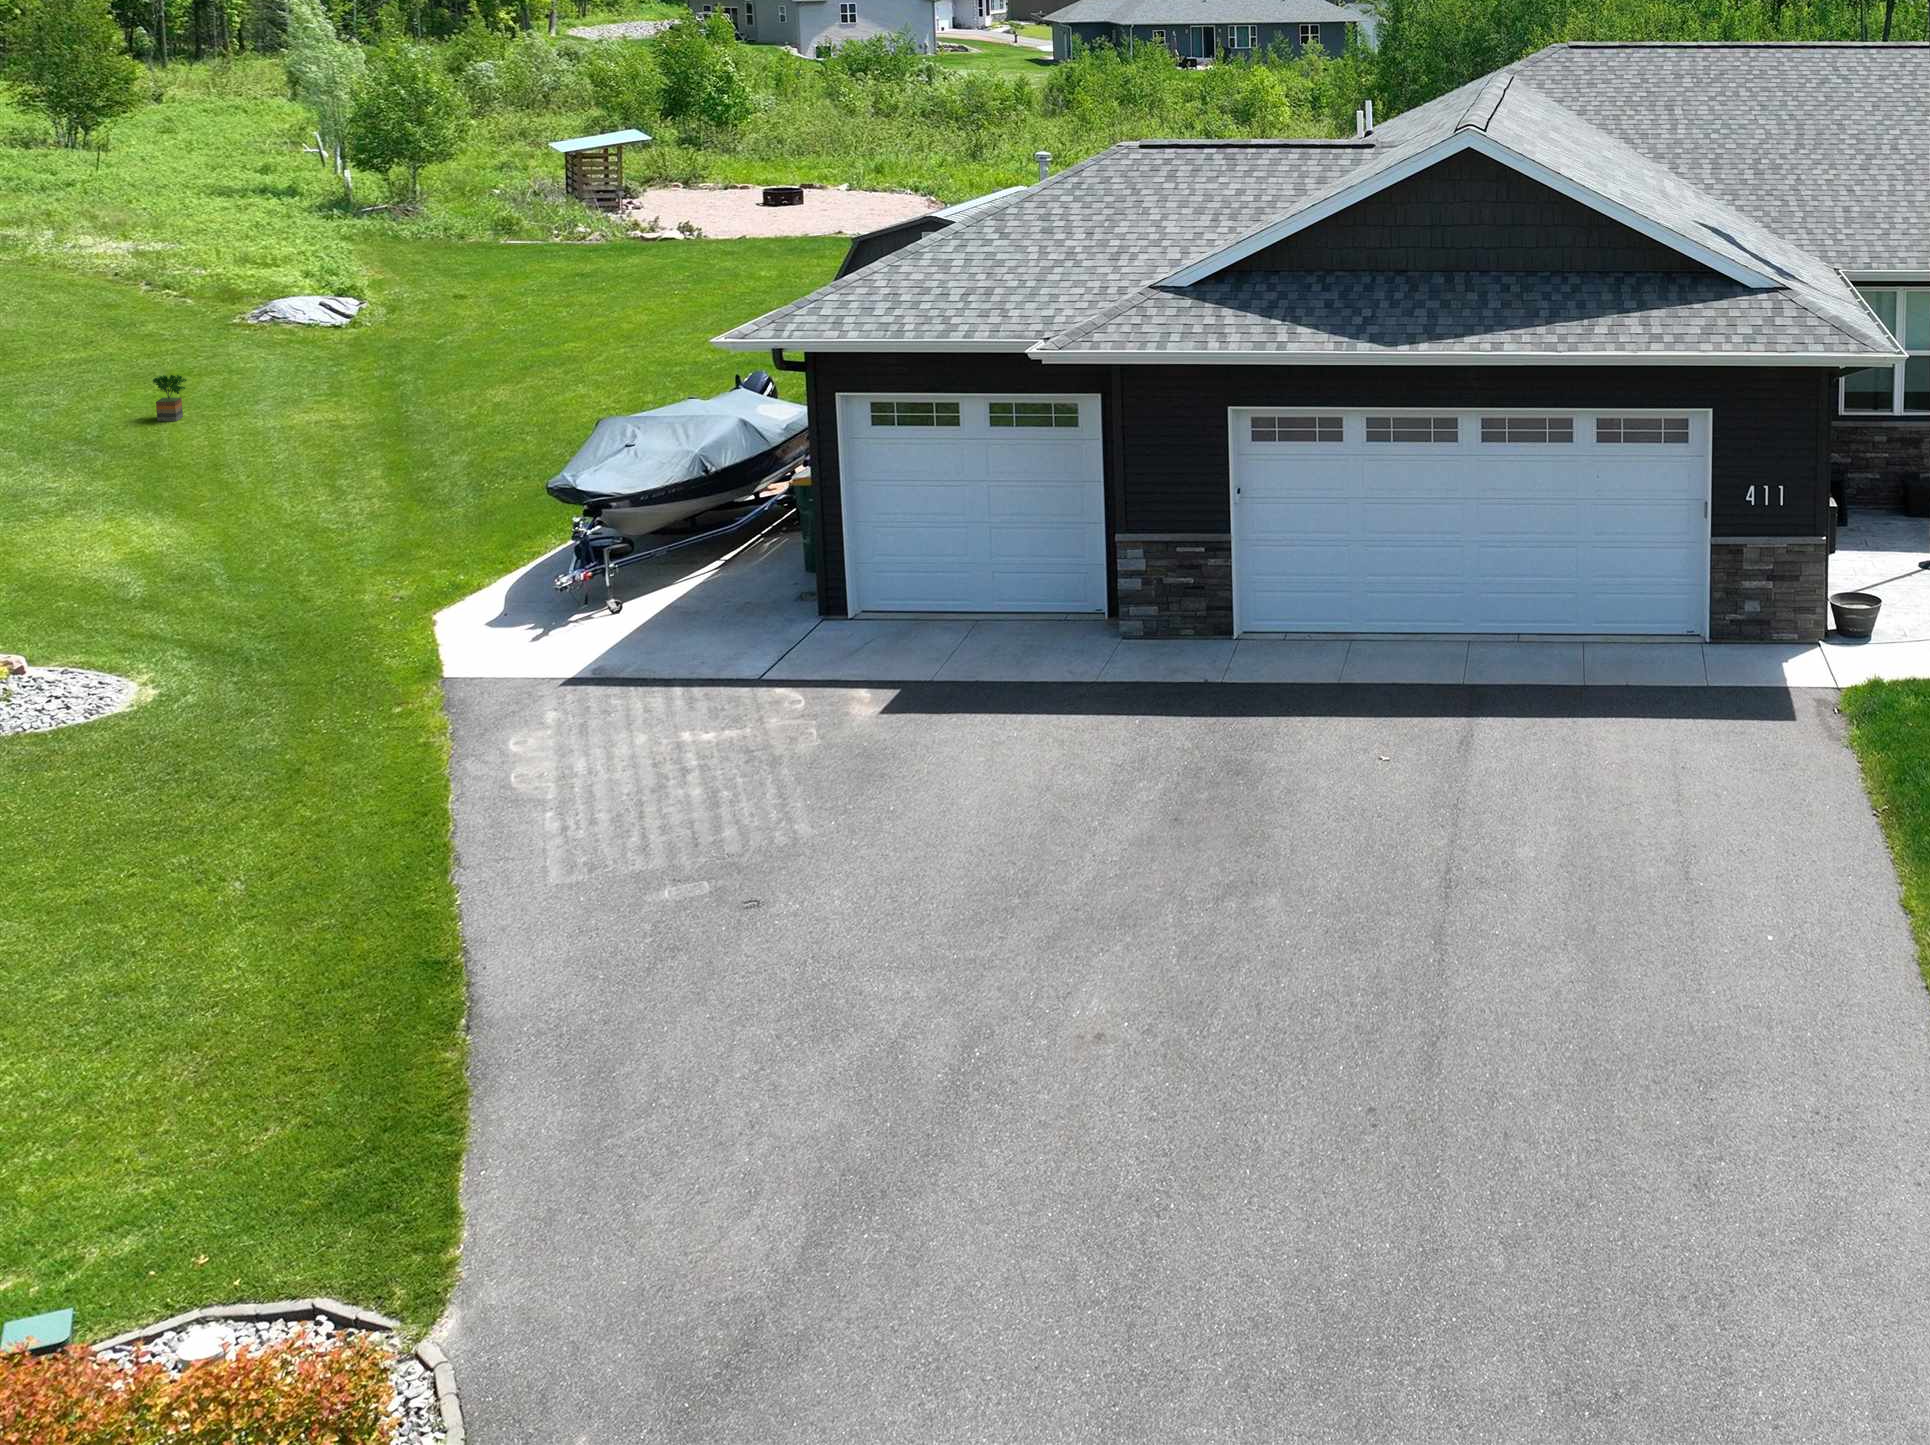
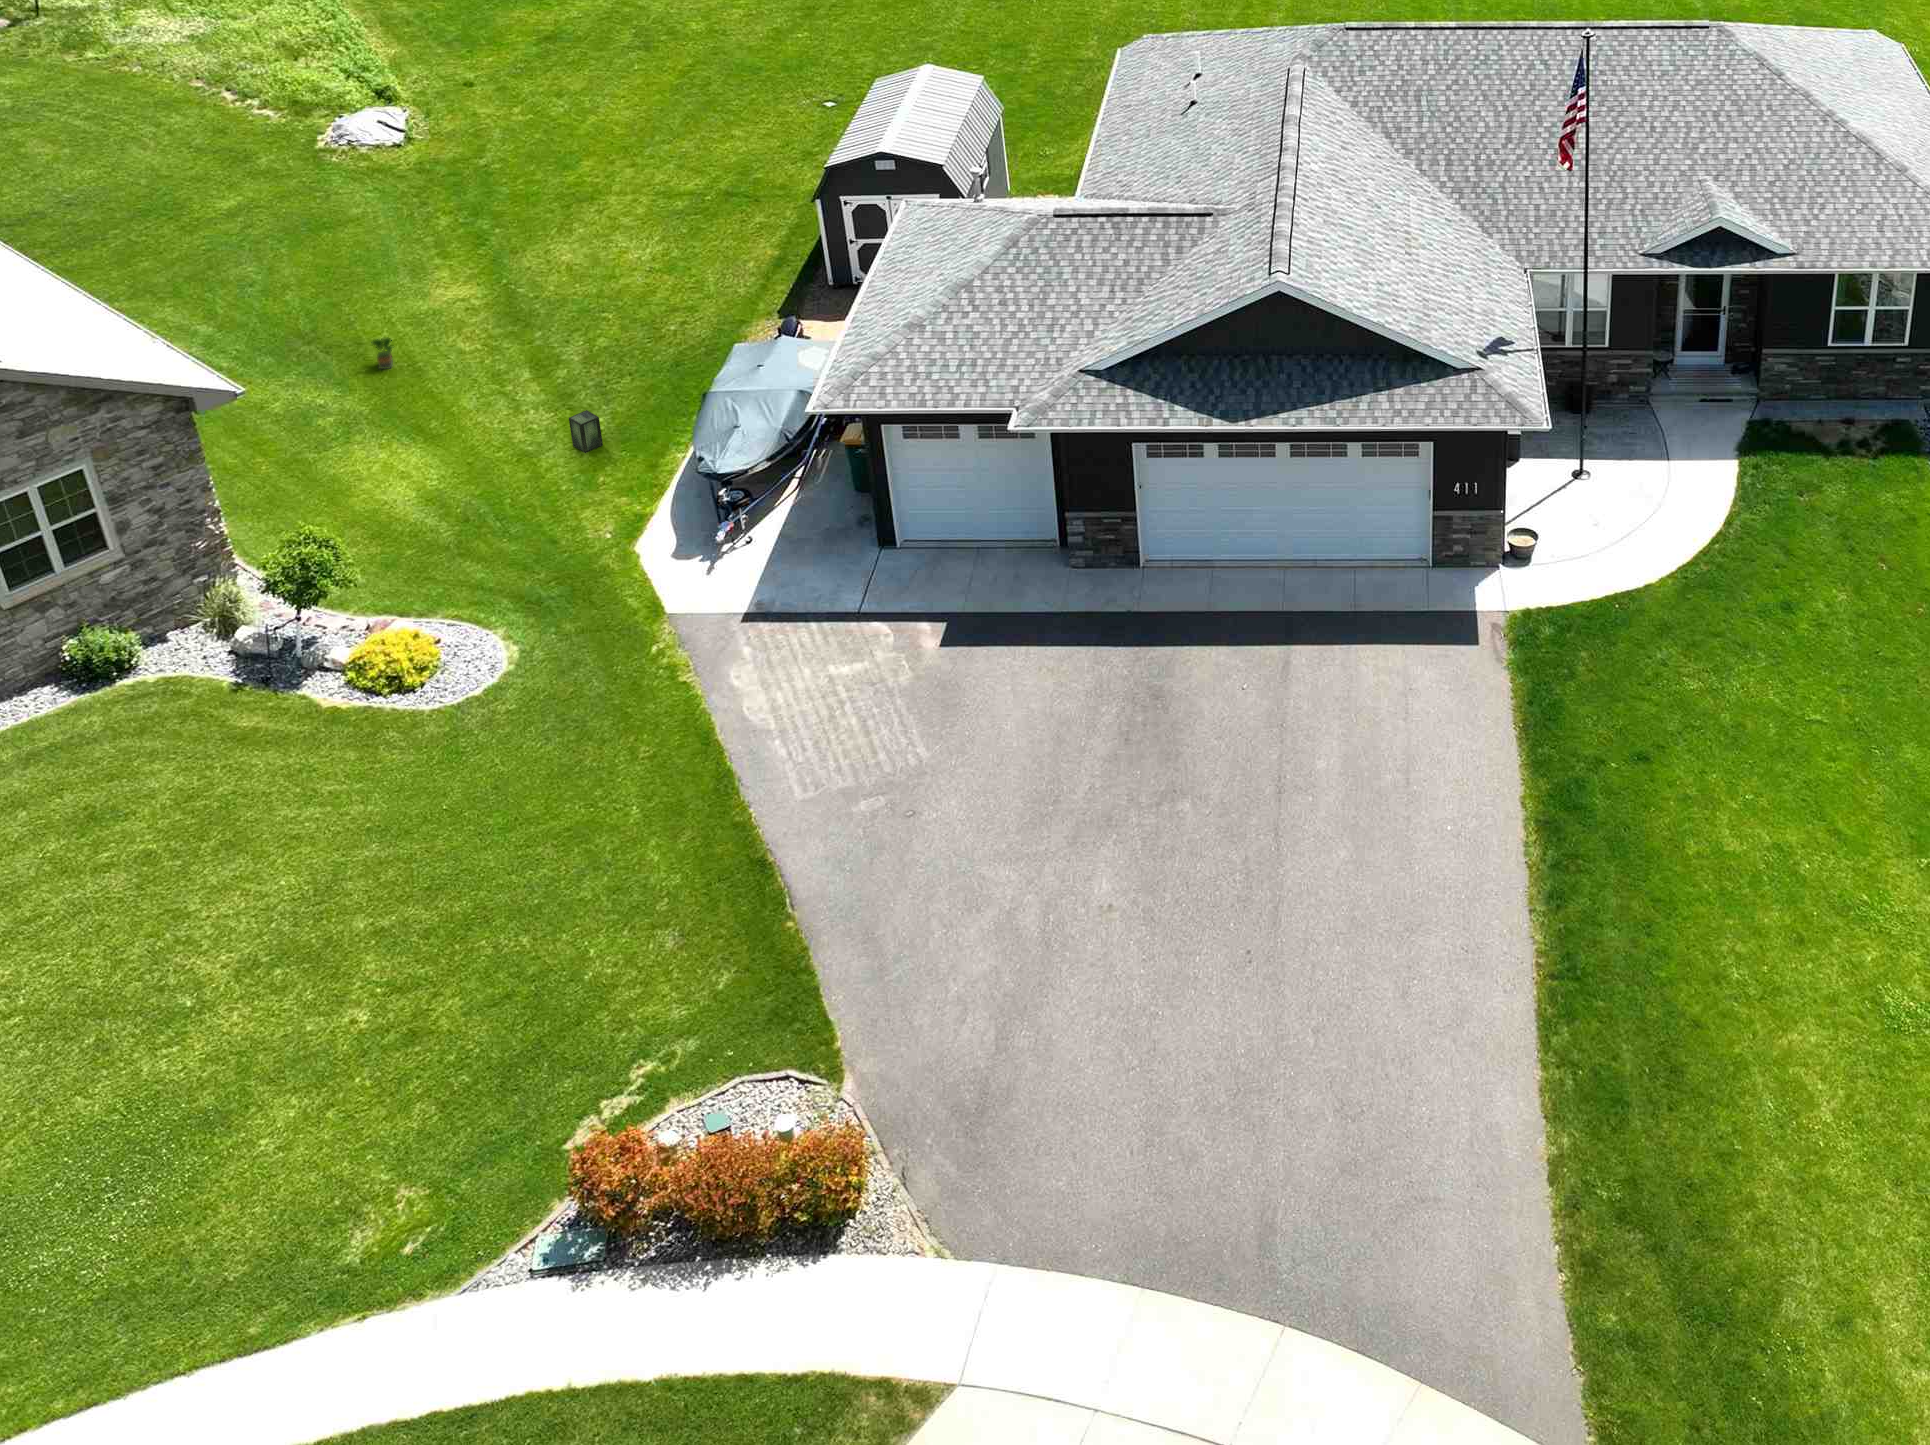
storage box: none [392,444,441,505] -> present [569,410,603,453]

